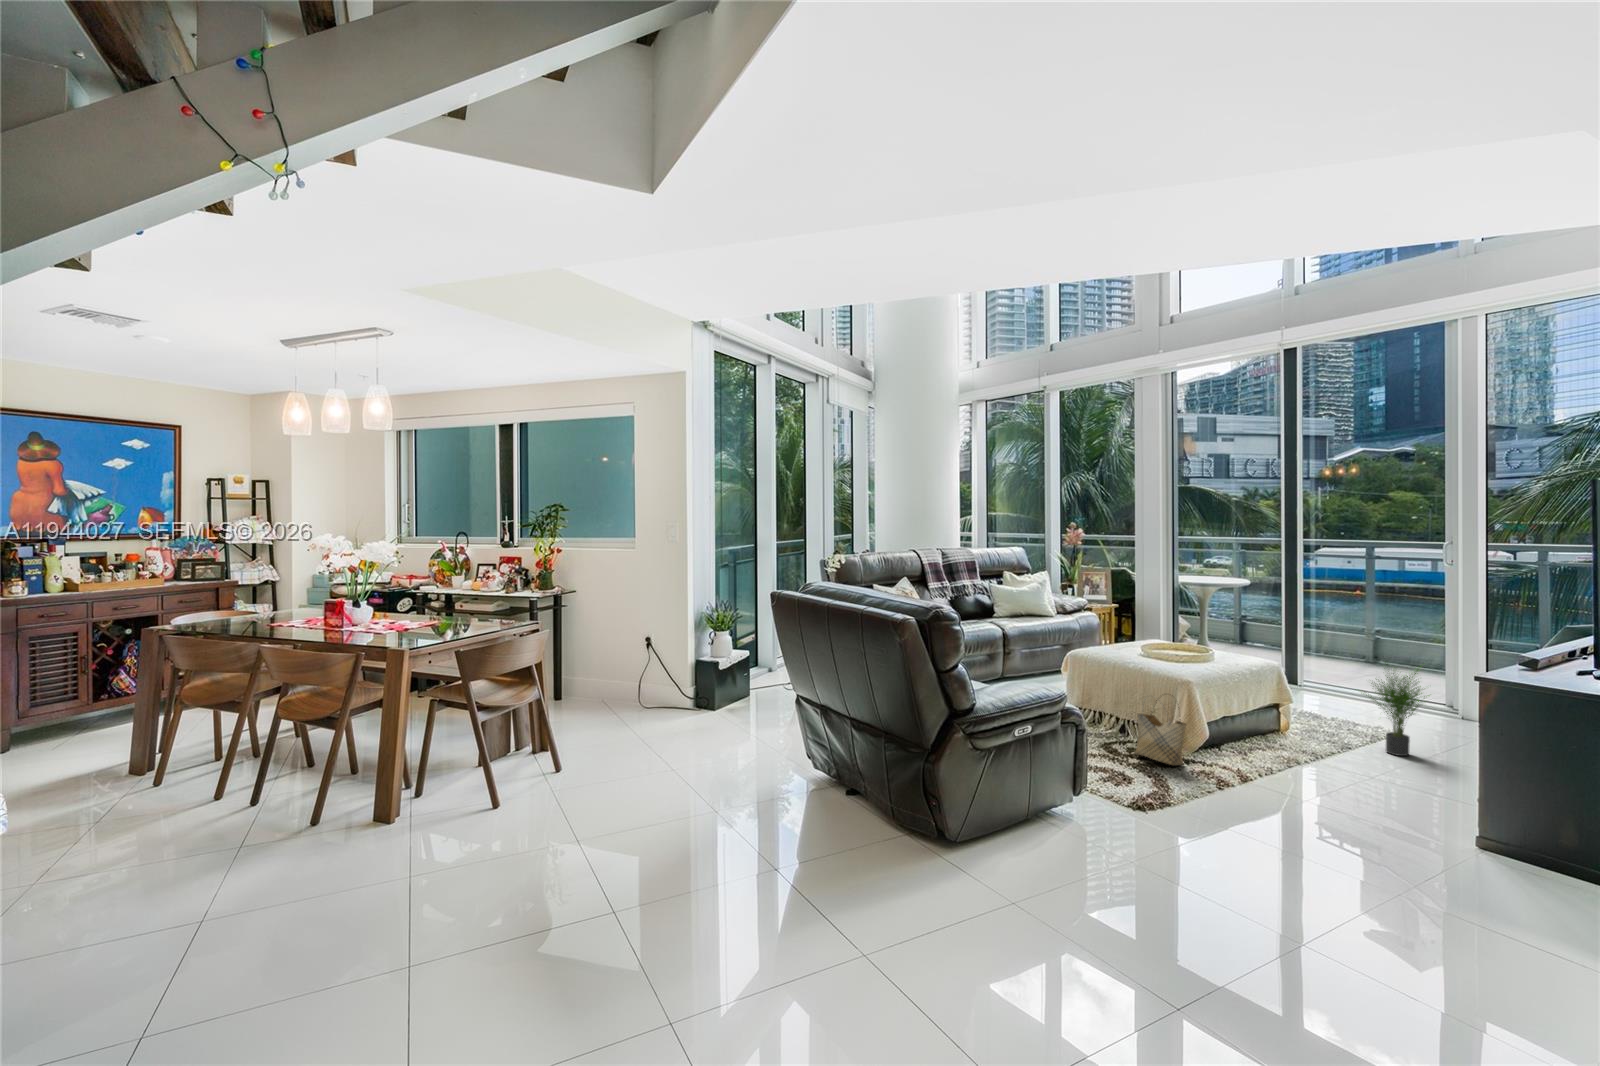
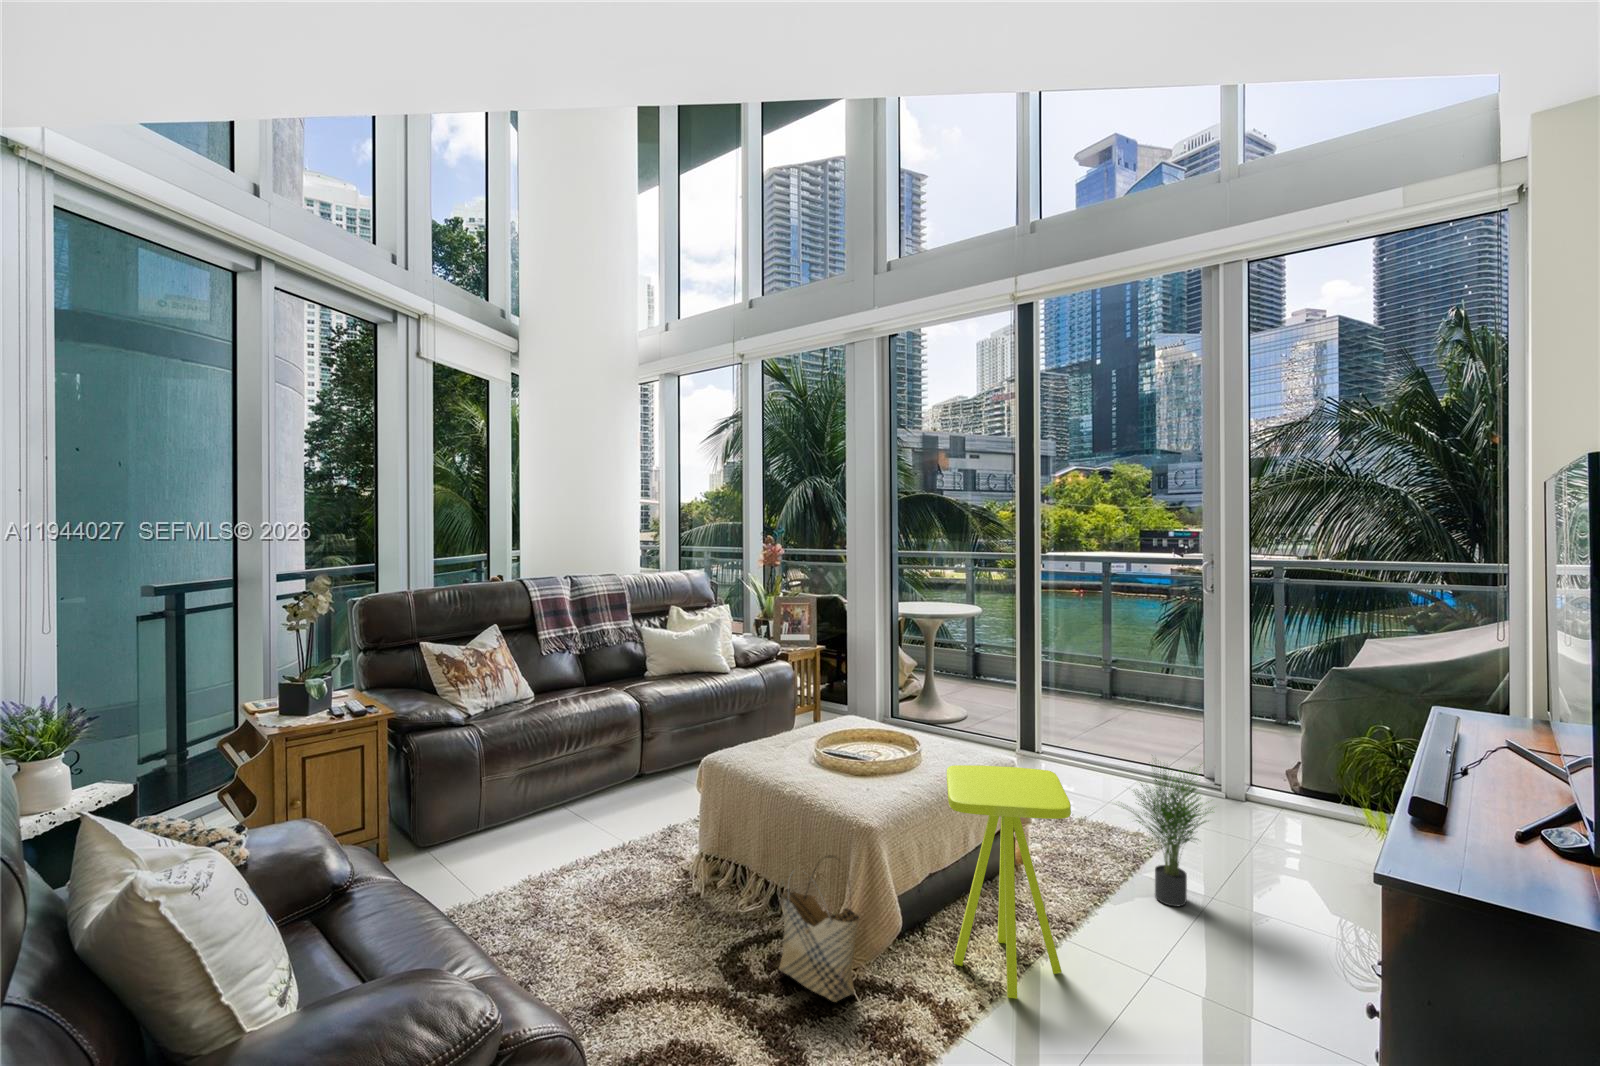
side table: none [1238,653,1320,774] -> present [947,765,1071,999]

